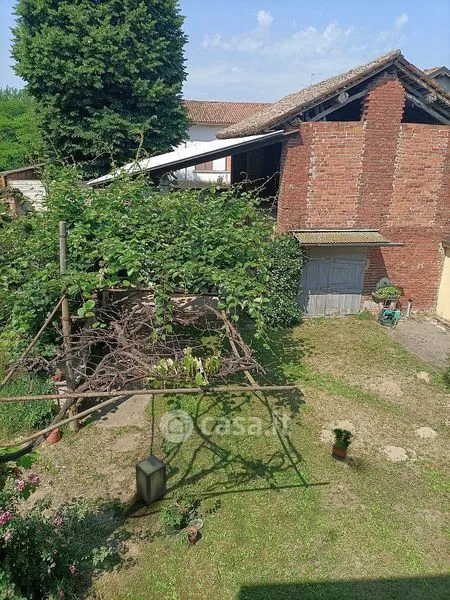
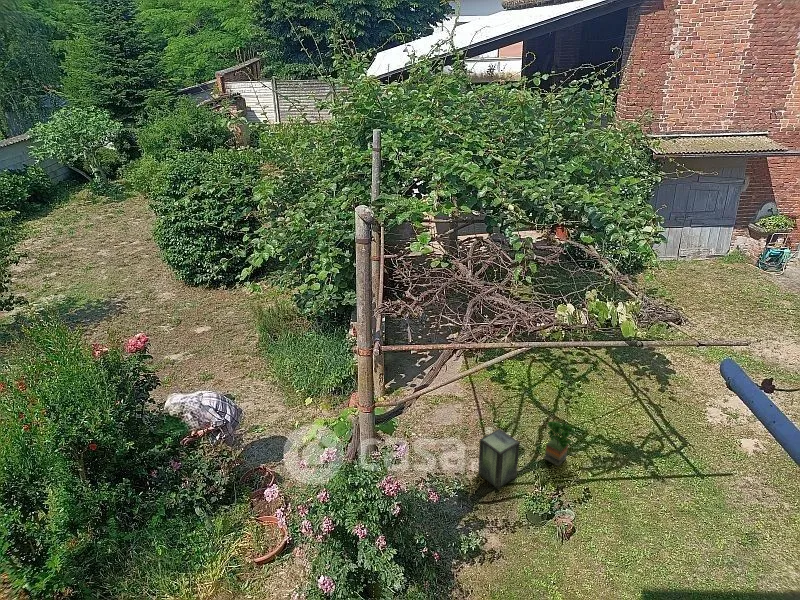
potted tree: present [332,428,353,461] -> present [545,421,575,466]

